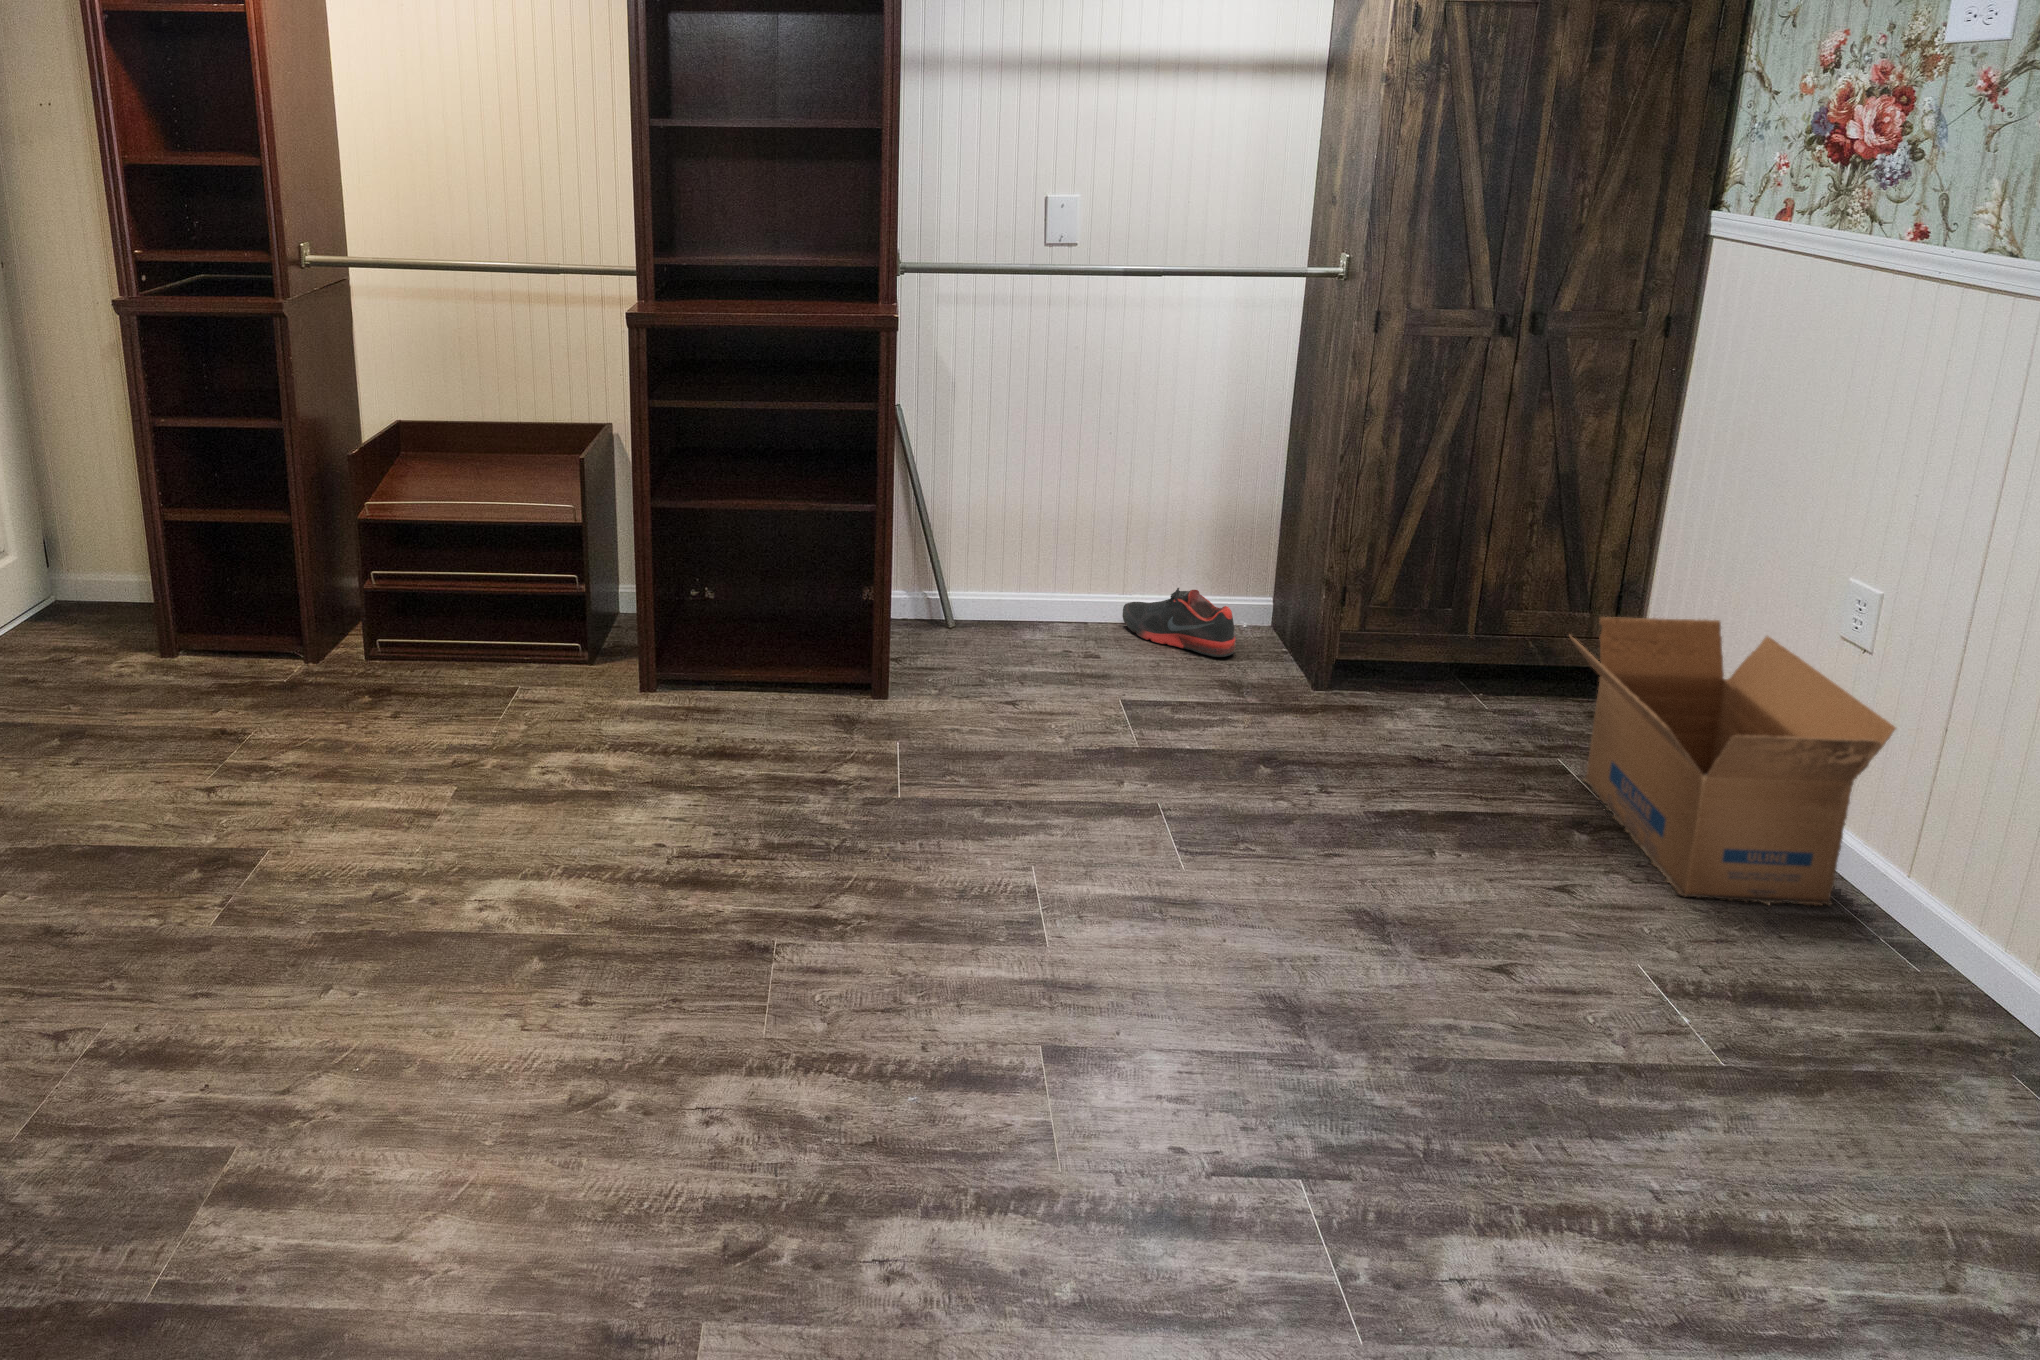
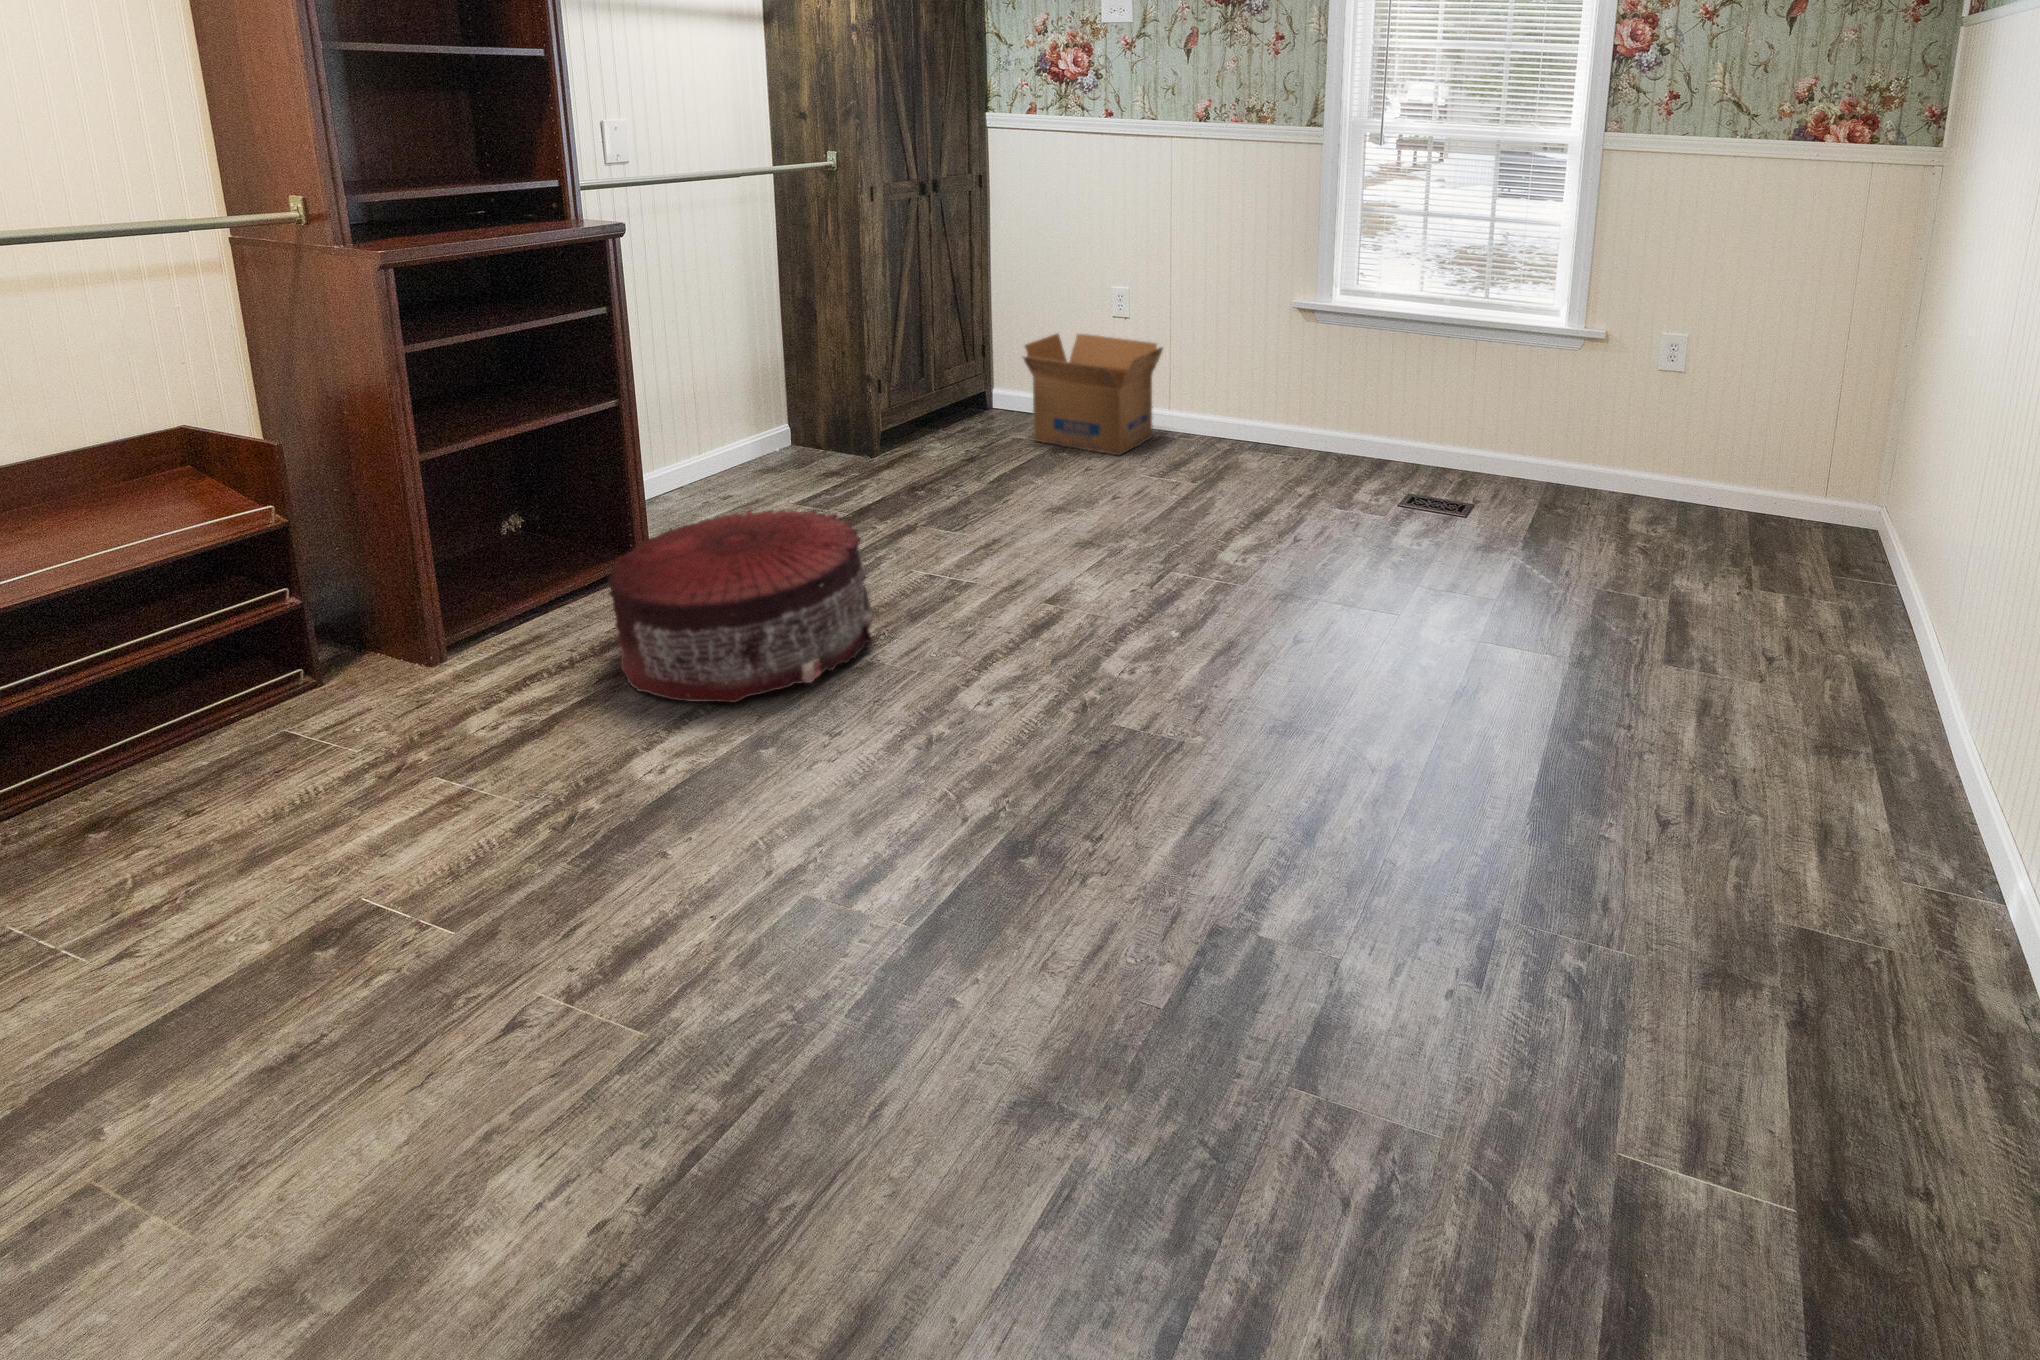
shoe: present [1122,588,1236,657] -> none [698,431,804,486]
pouf: none [661,656,925,916] -> present [608,510,872,703]

